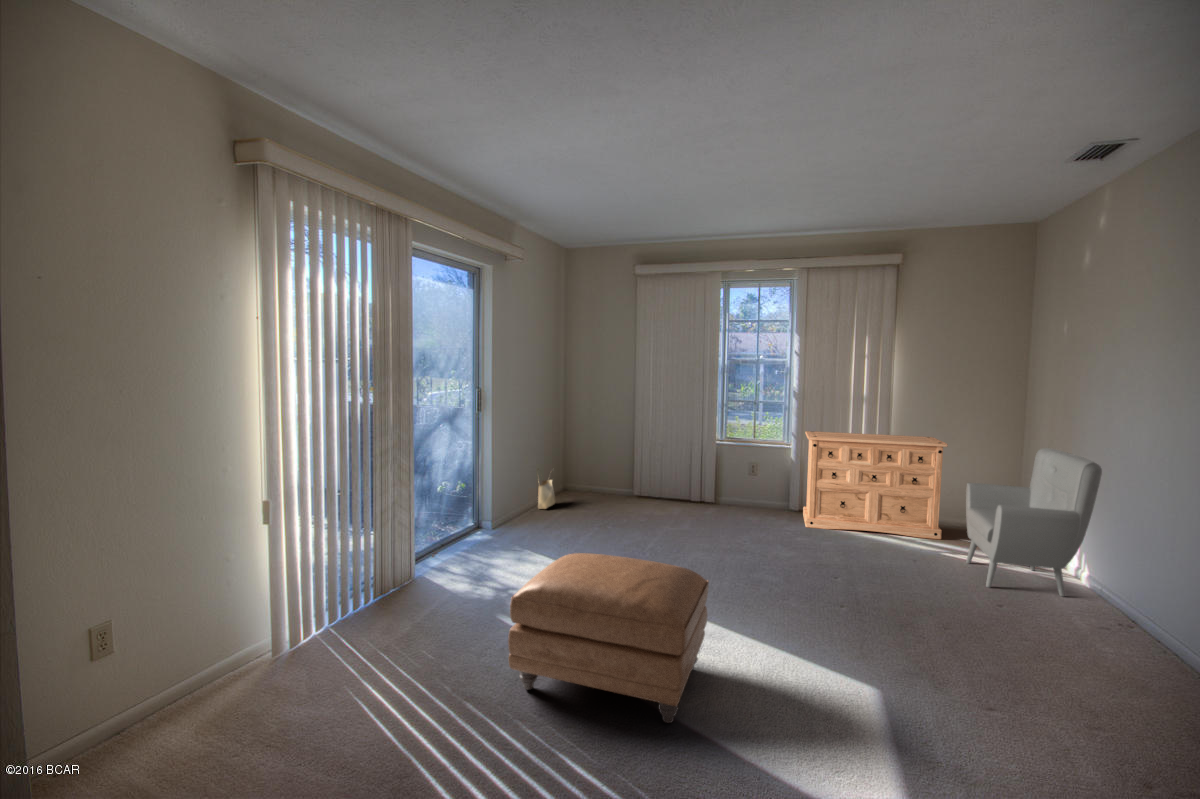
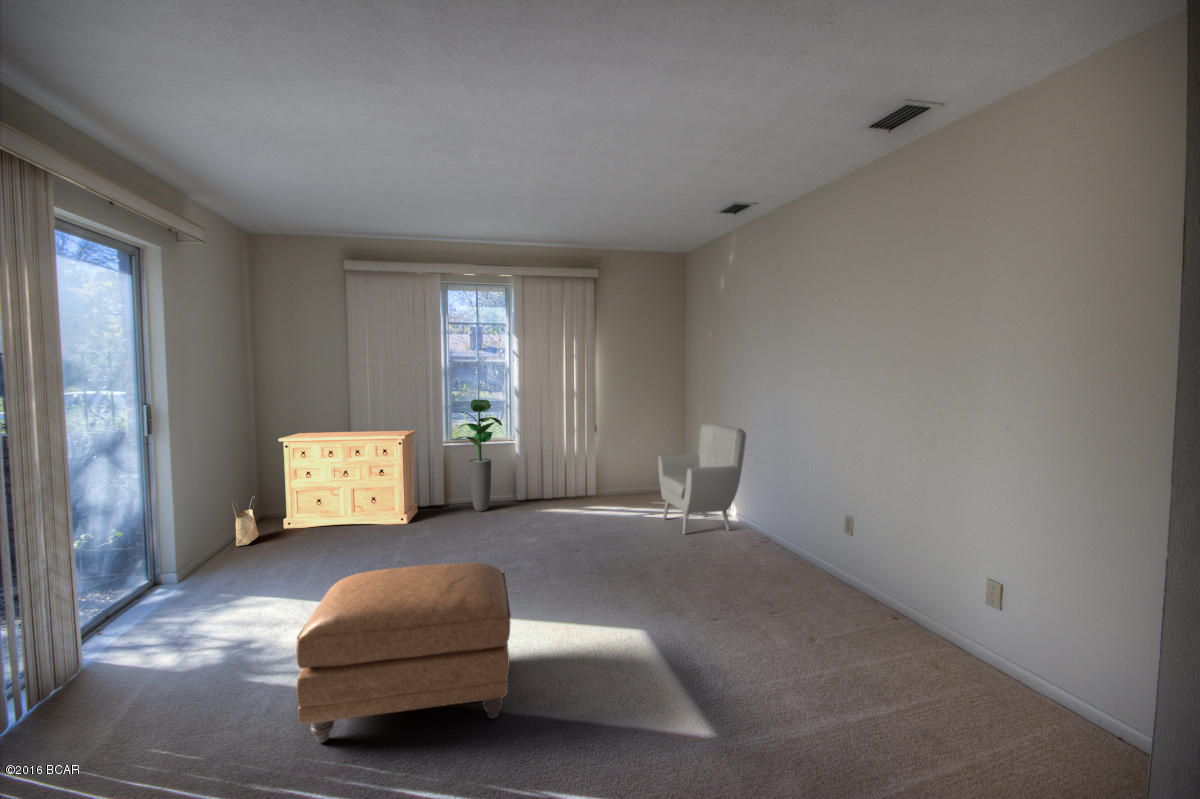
potted plant: none [727,398,779,514] -> present [457,400,502,511]
dresser: present [803,431,948,539] -> present [278,430,418,528]

